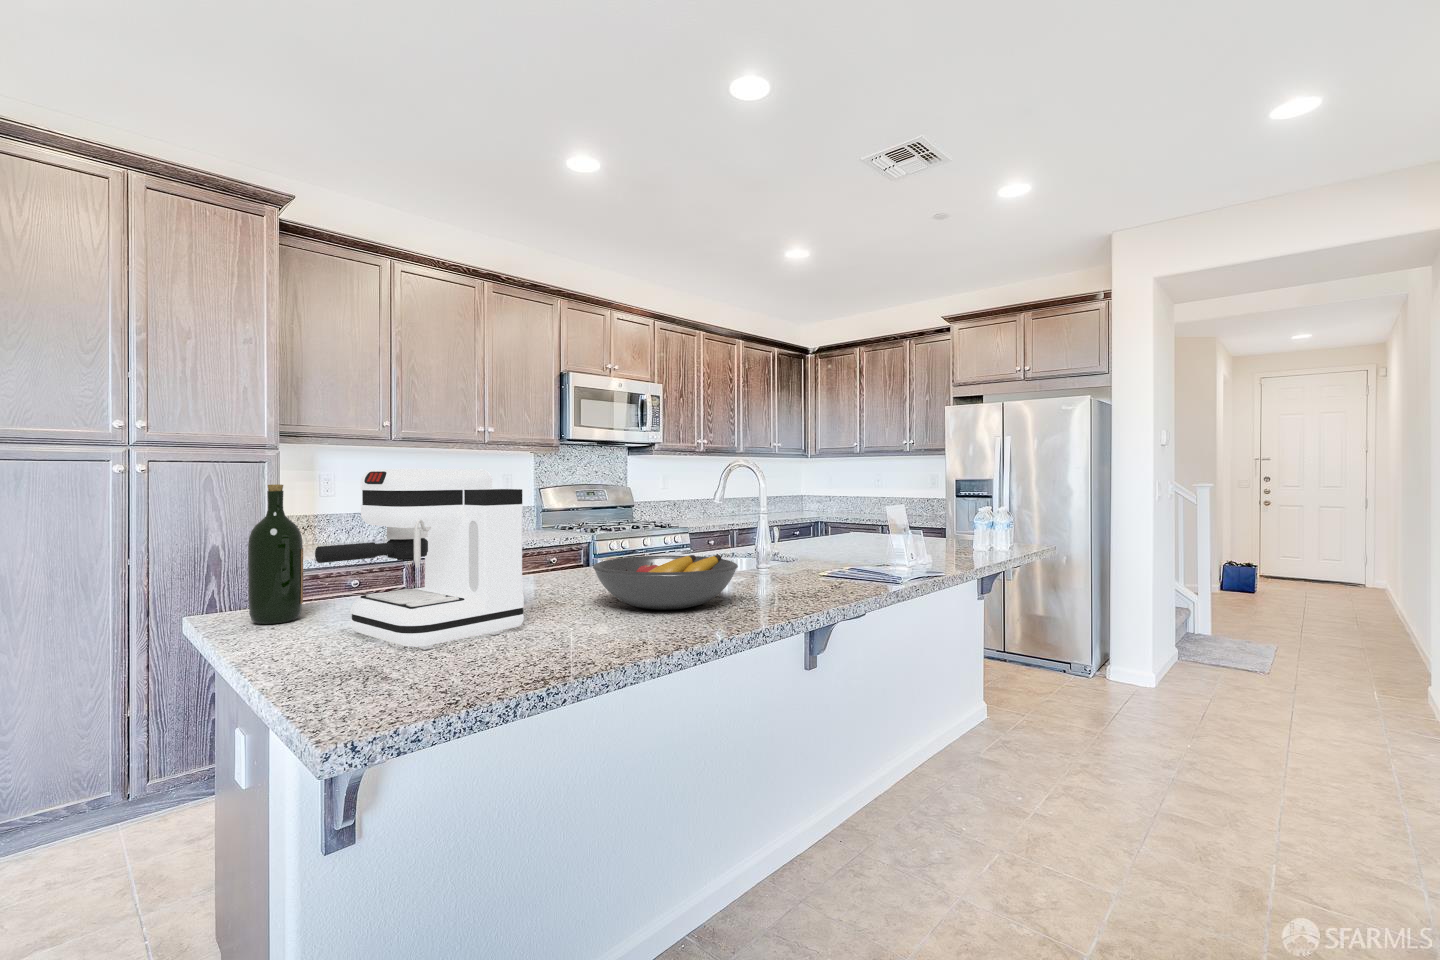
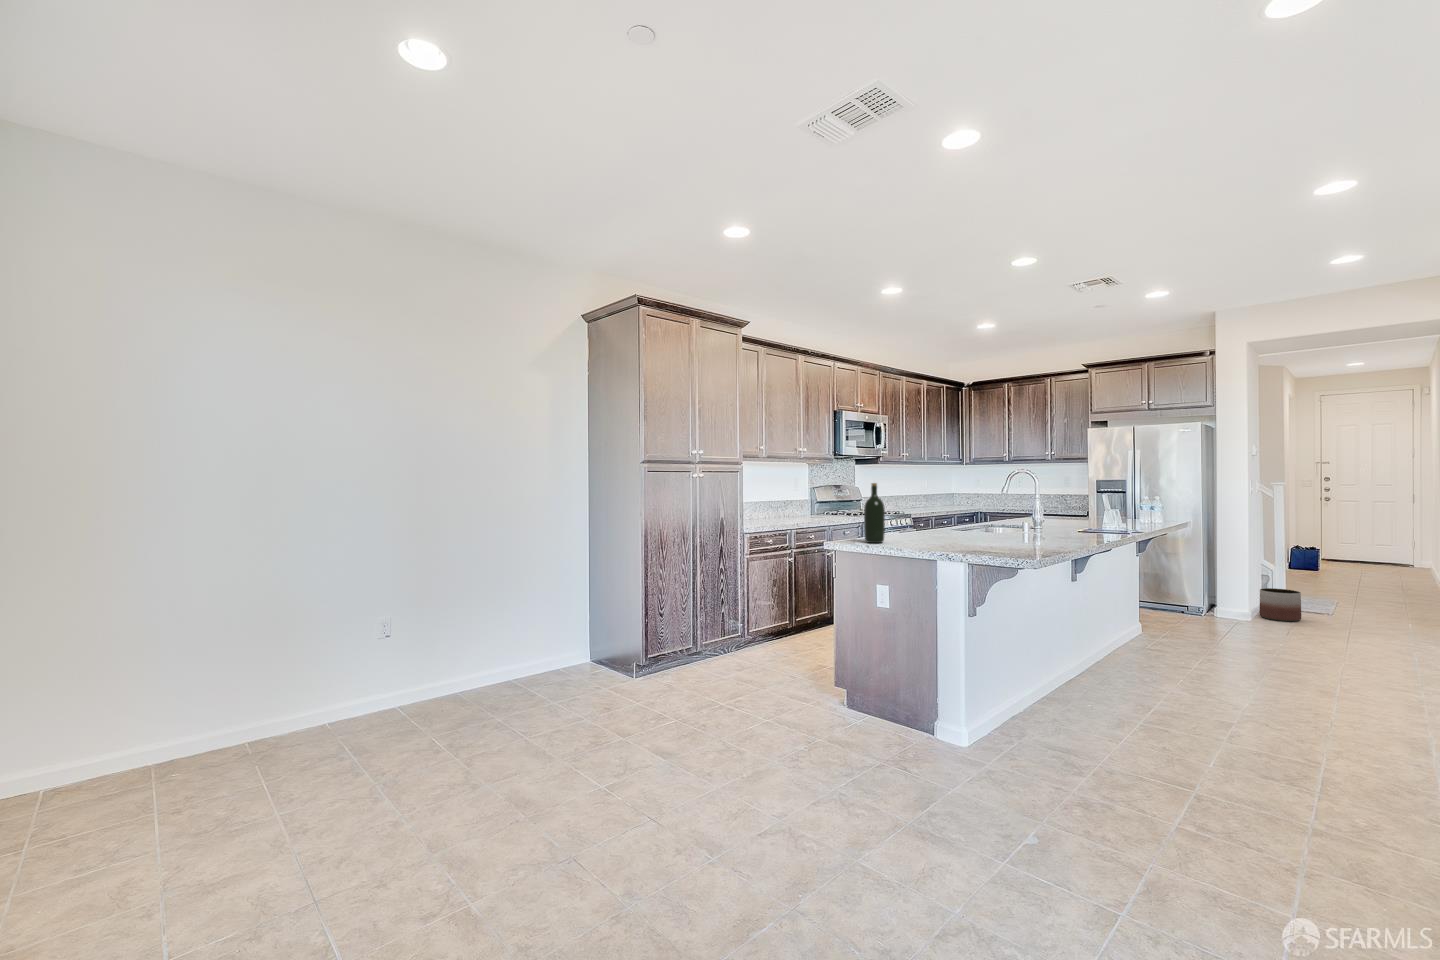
coffee maker: present [315,469,524,650] -> none [934,476,1002,547]
fruit bowl: present [593,555,738,610] -> none [999,515,1074,539]
planter: none [1169,639,1227,691] -> present [1259,588,1301,621]

